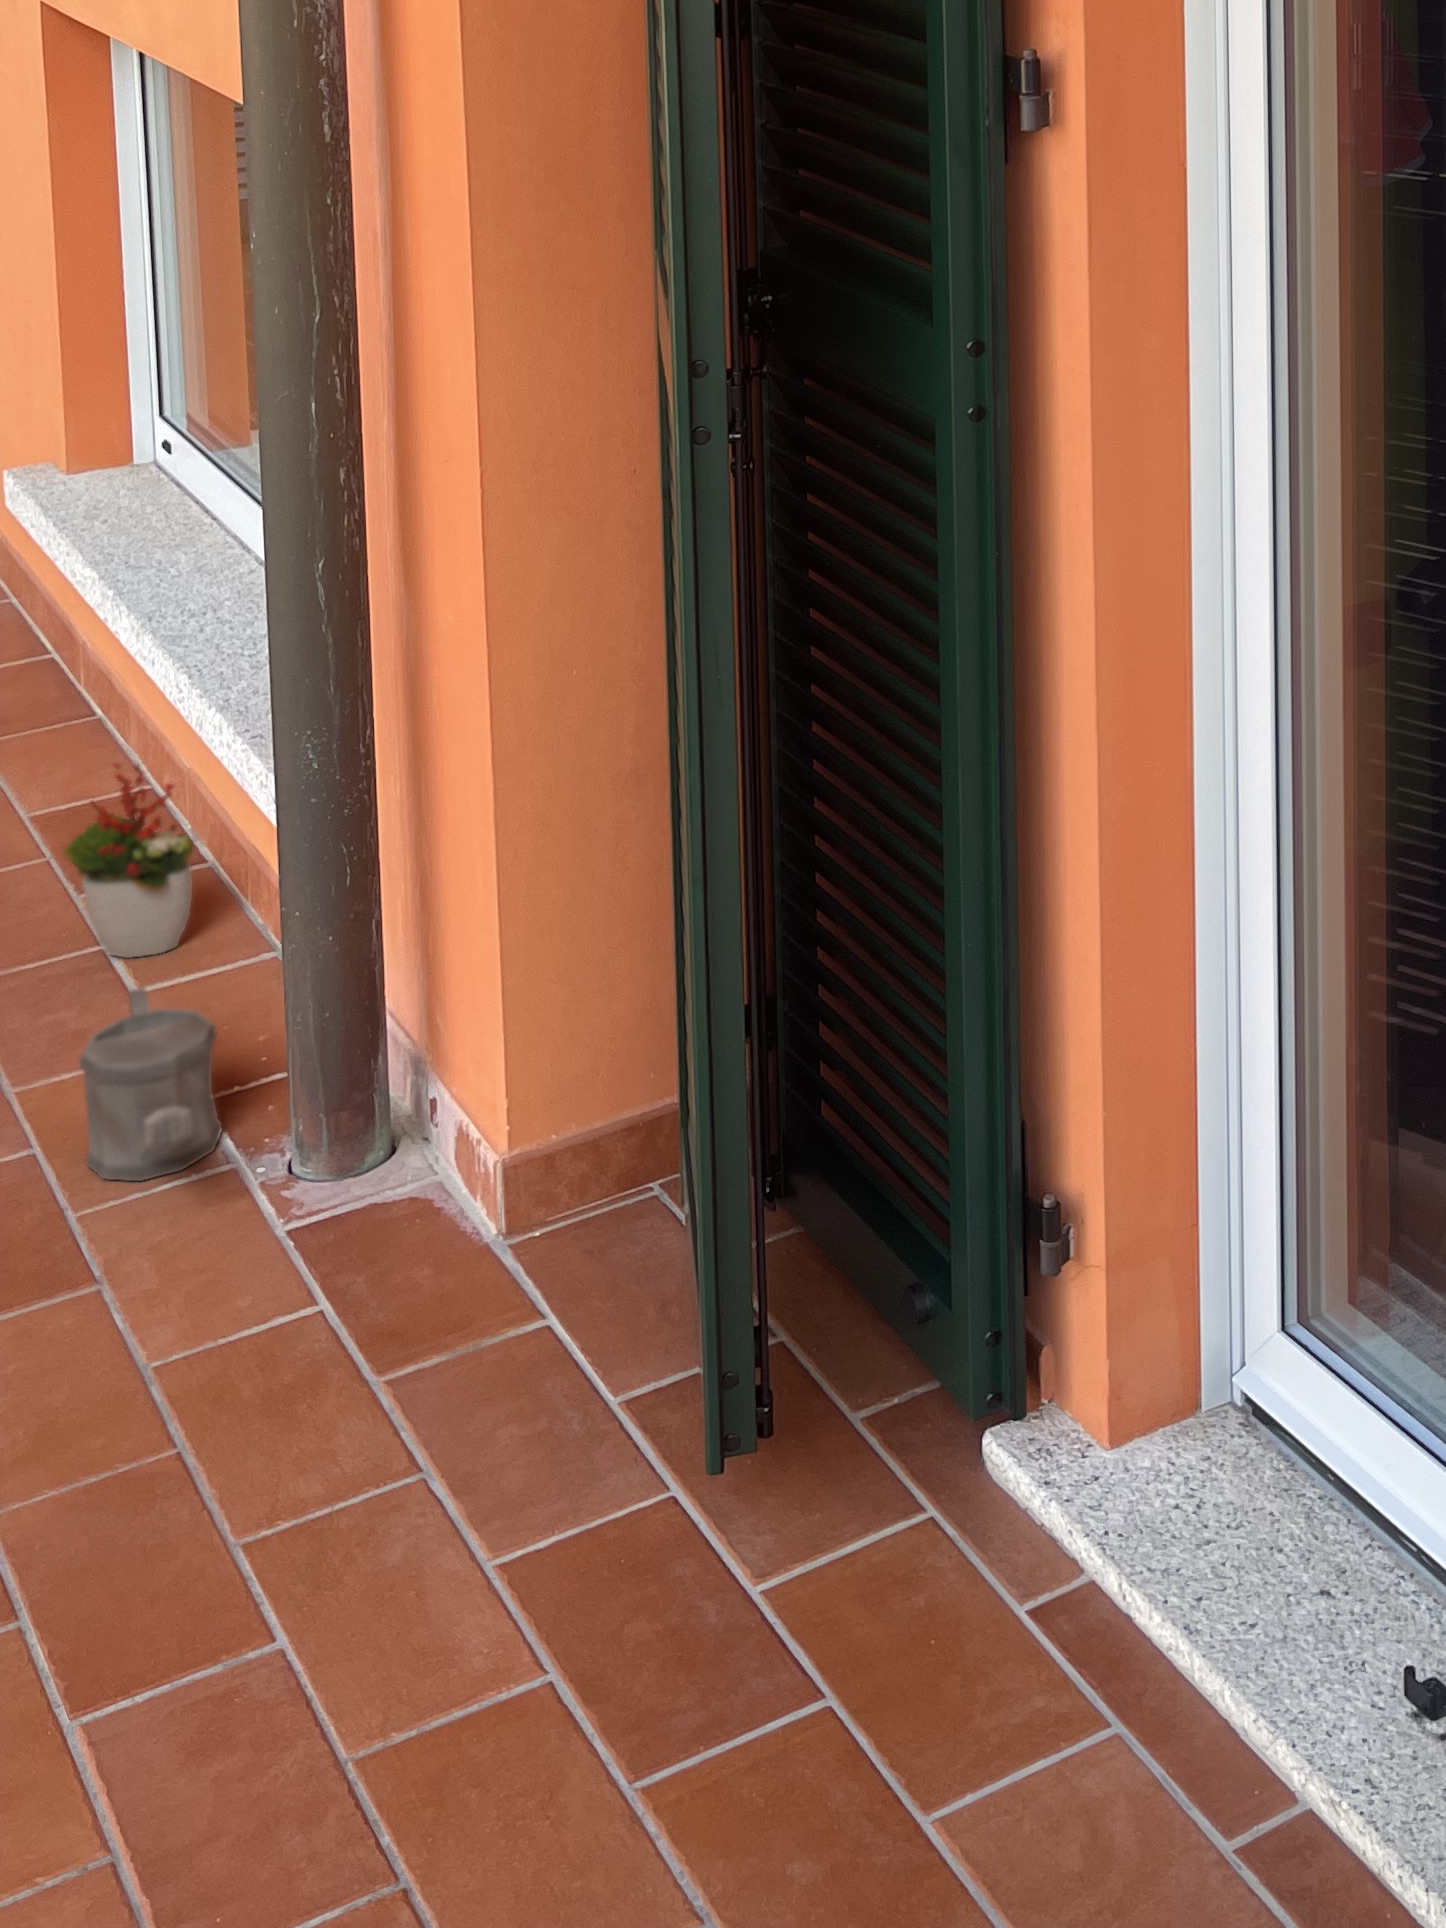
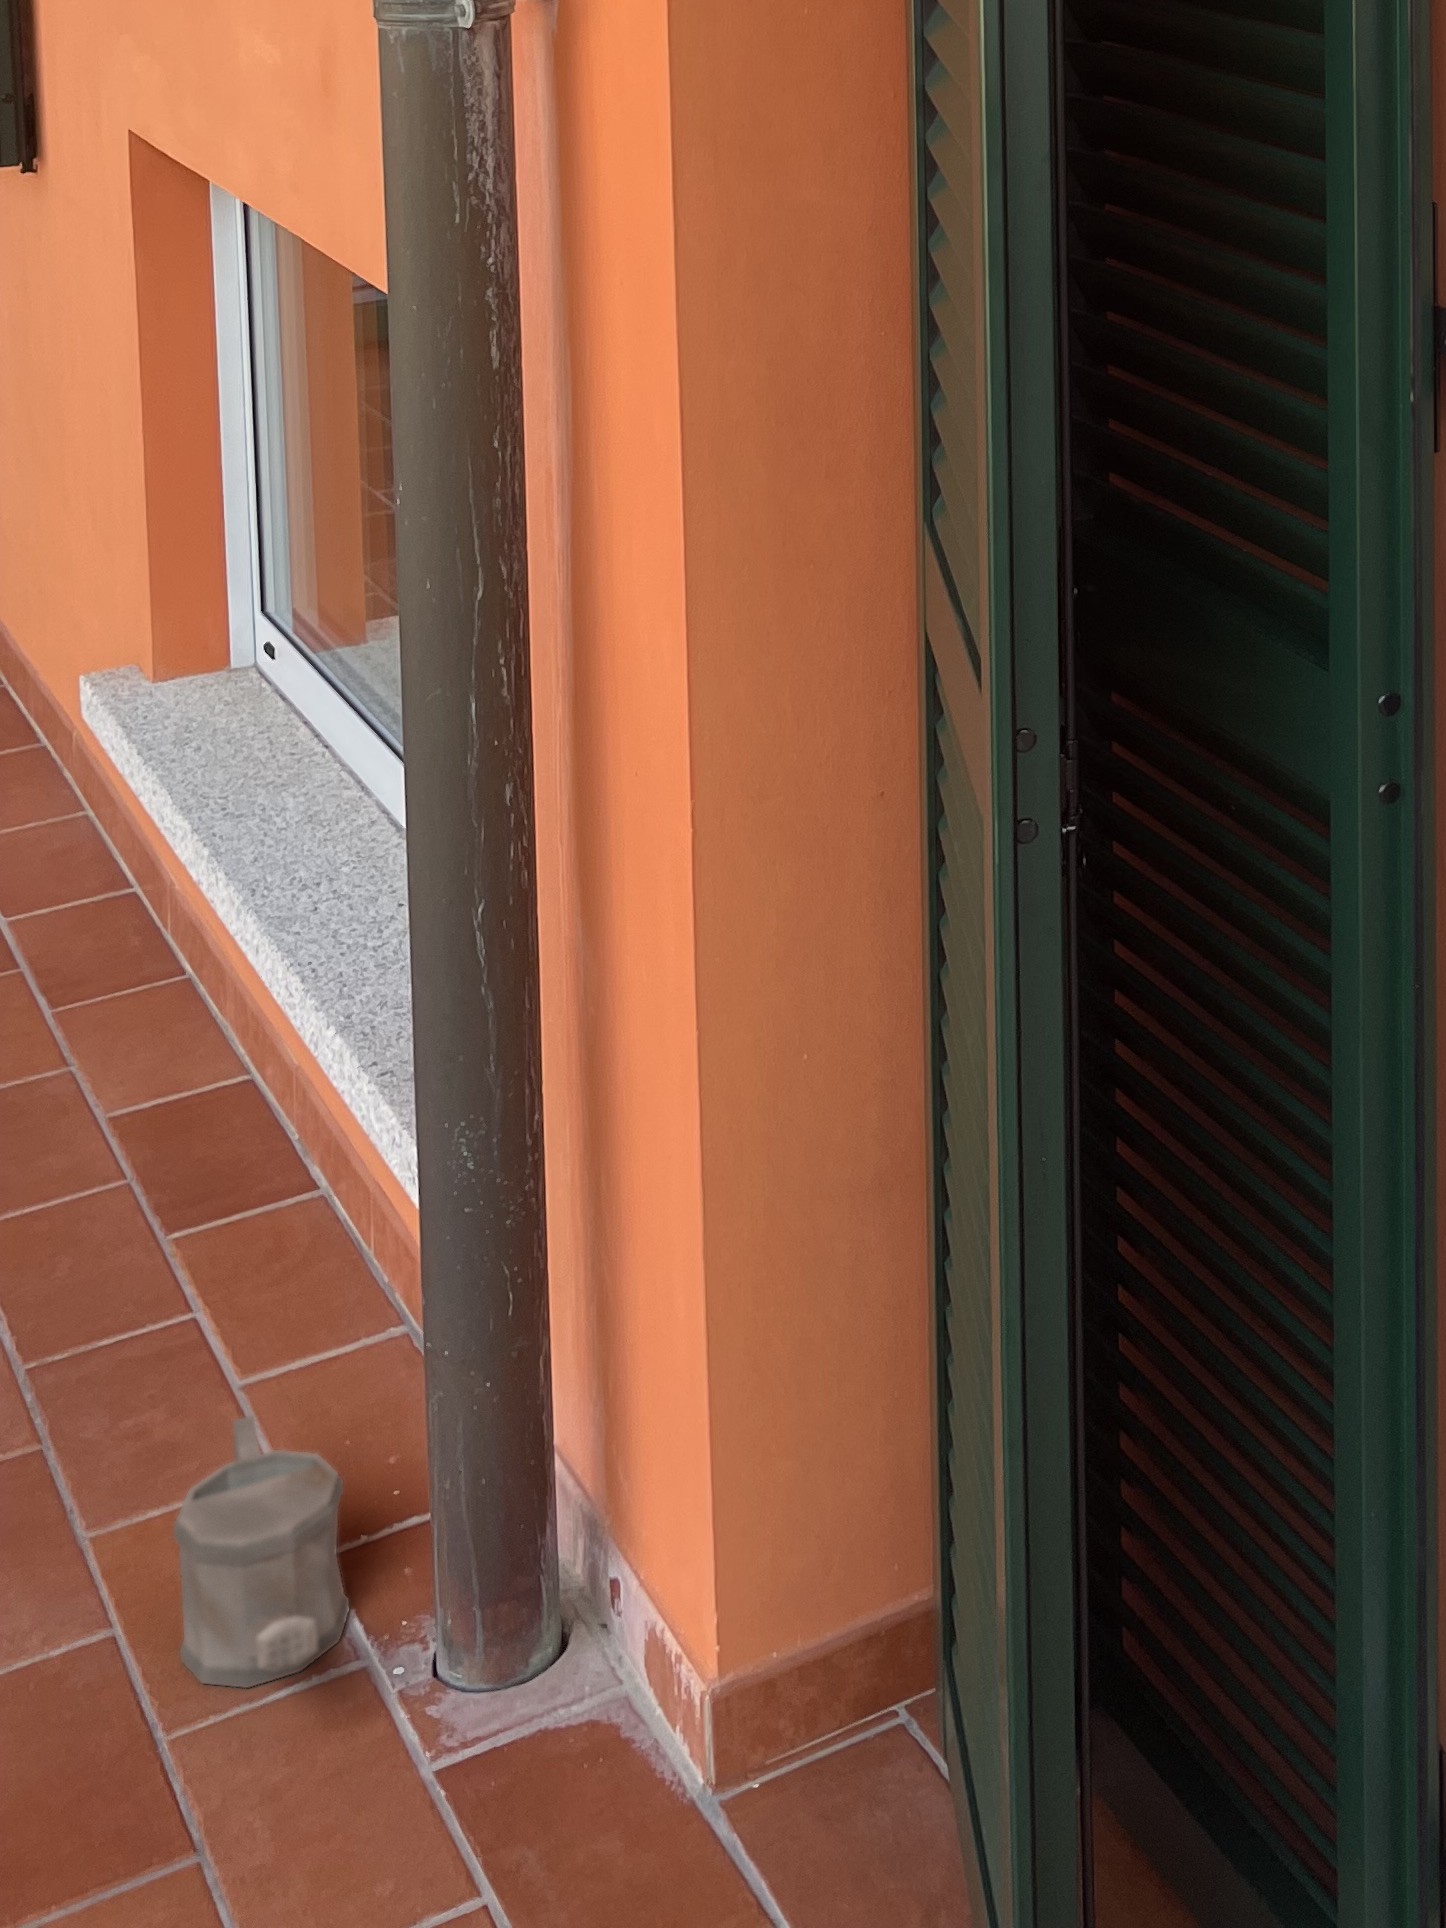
decorative plant: present [64,763,194,958] -> none [151,1093,310,1338]

